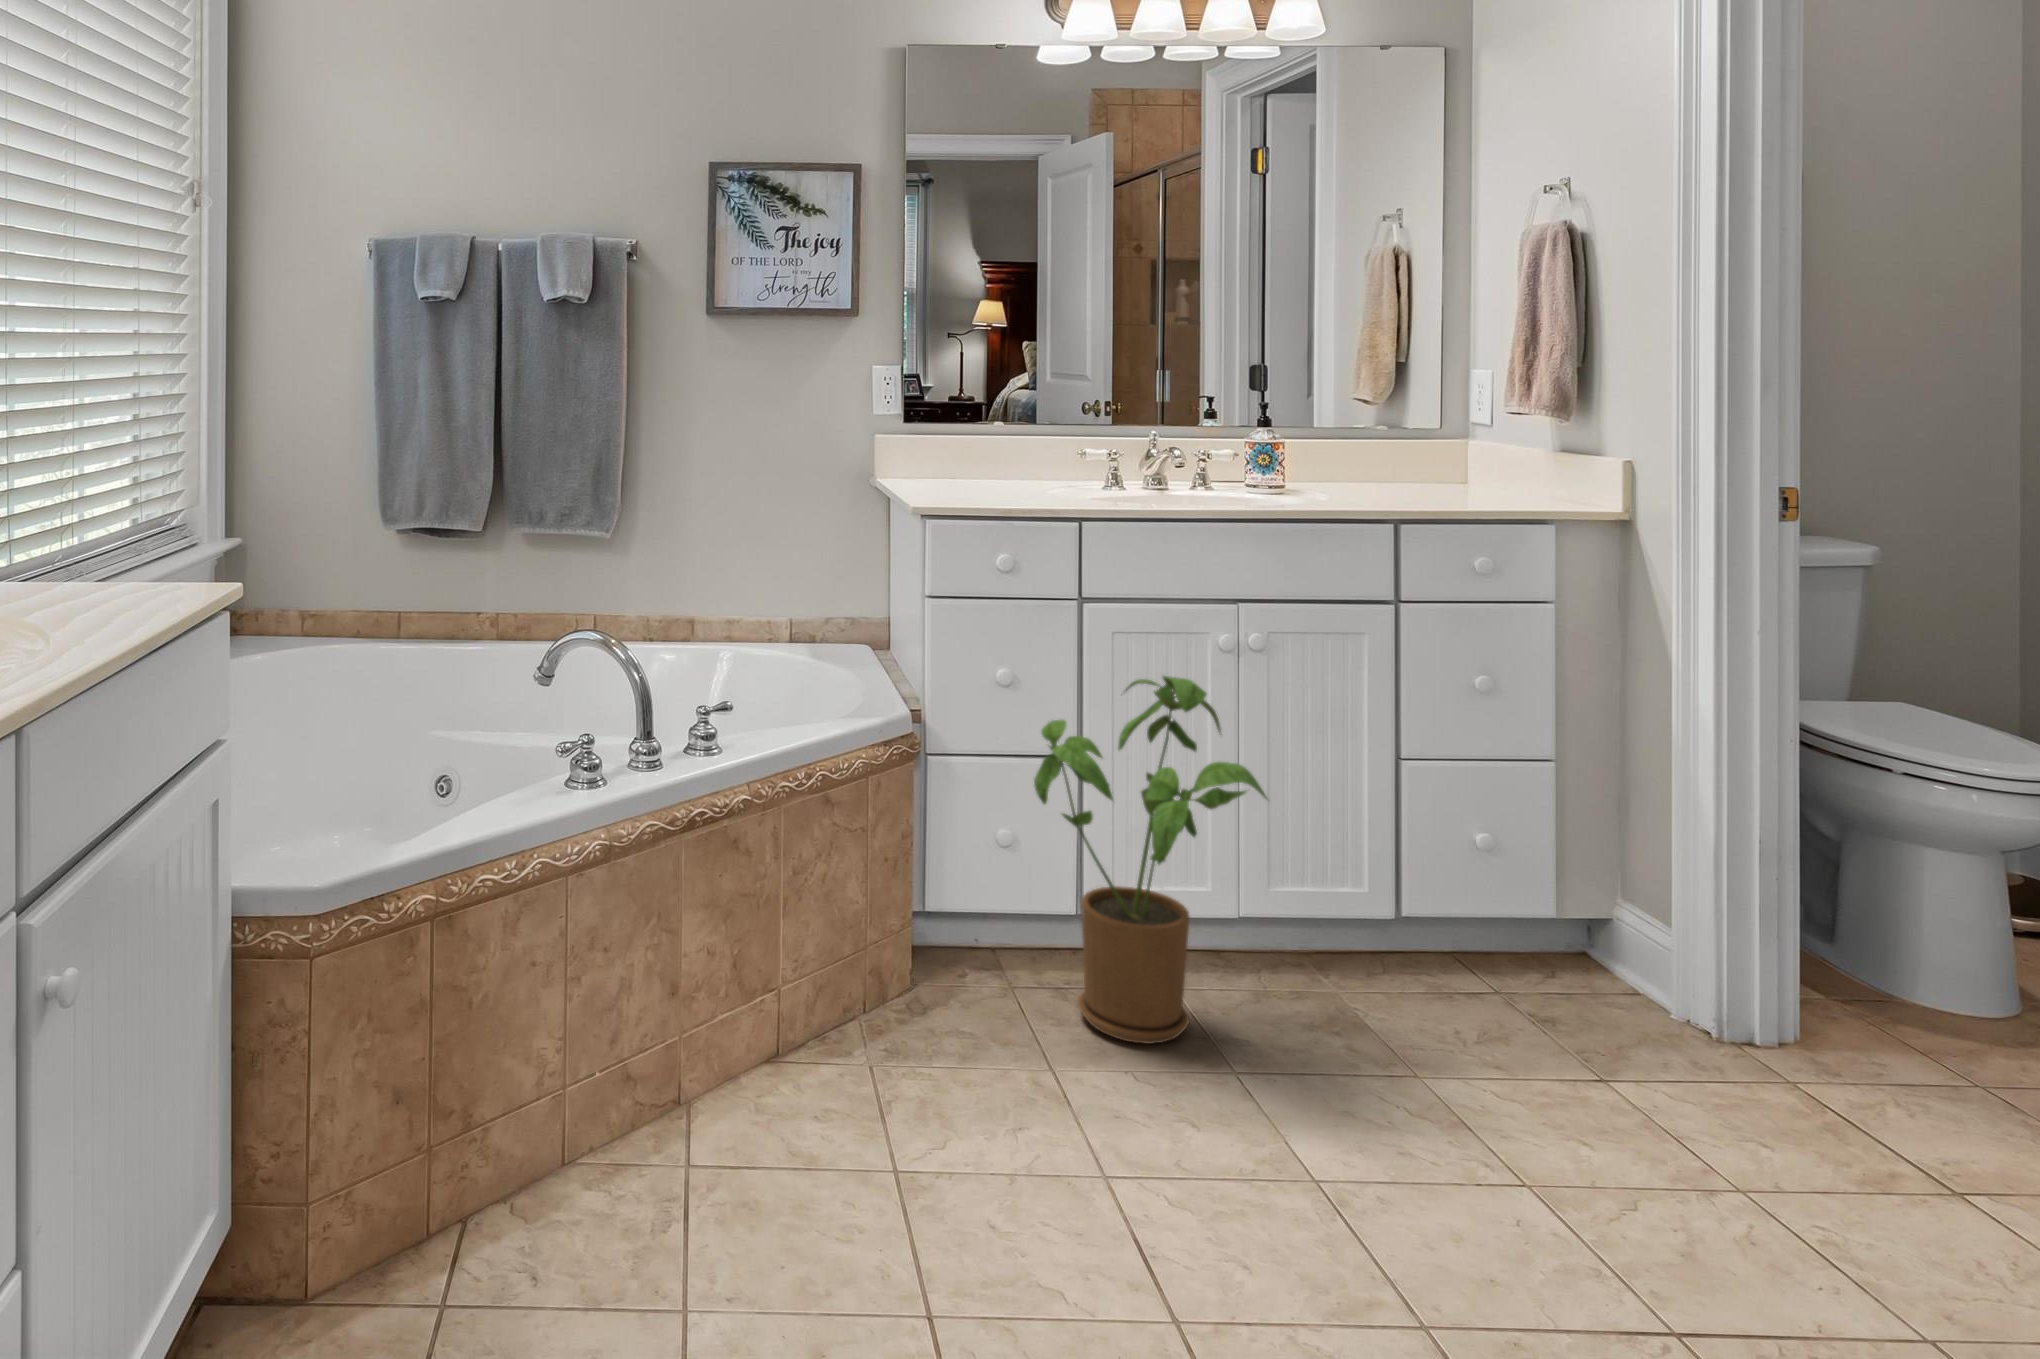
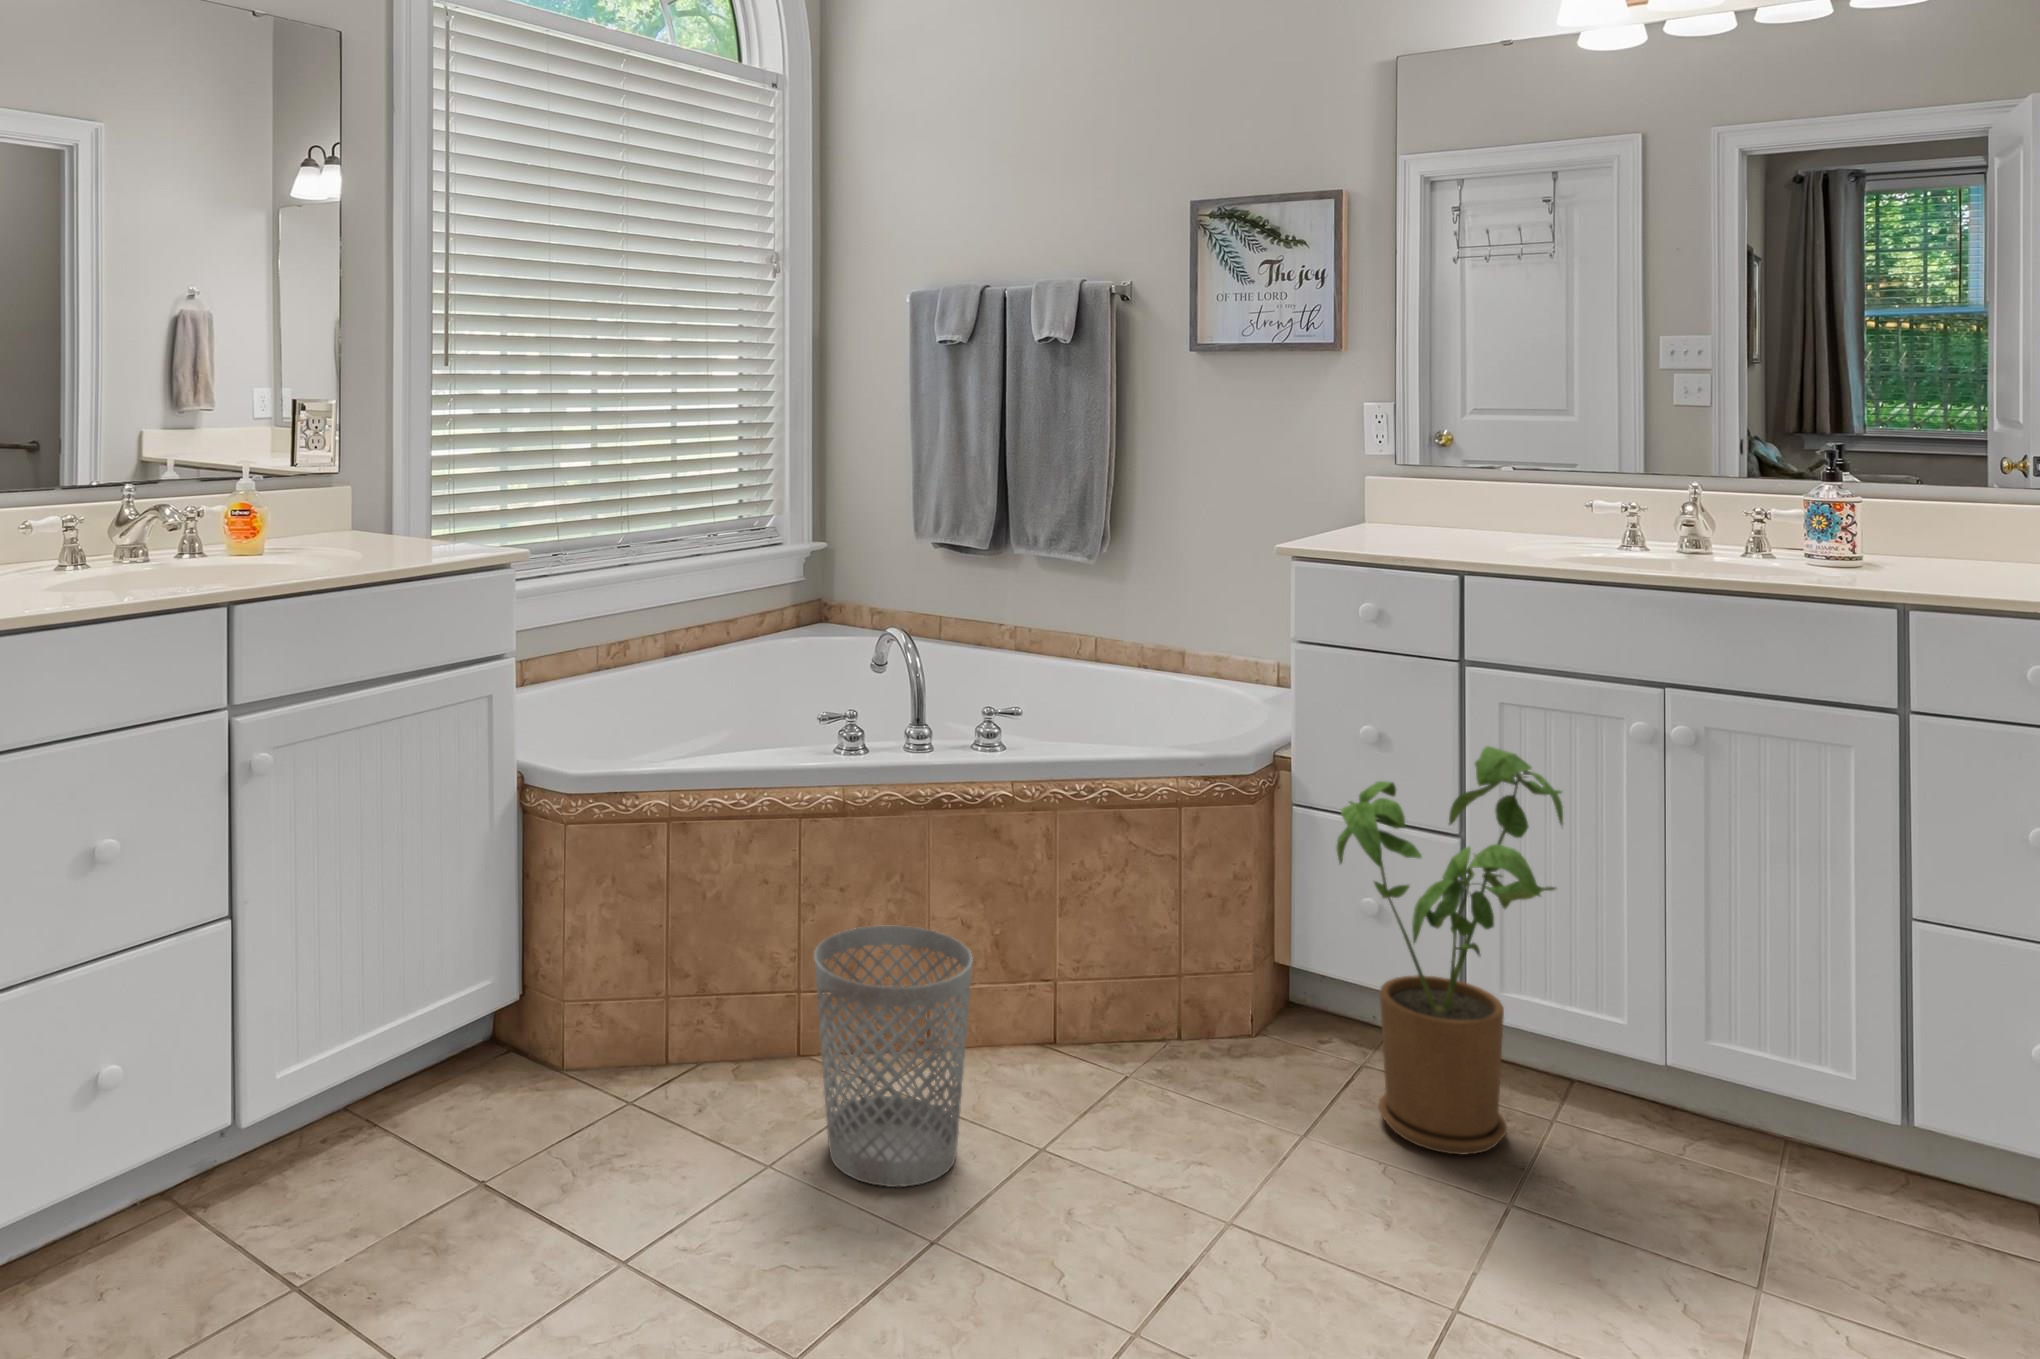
wastebasket: none [710,968,890,1276] -> present [814,926,973,1187]

